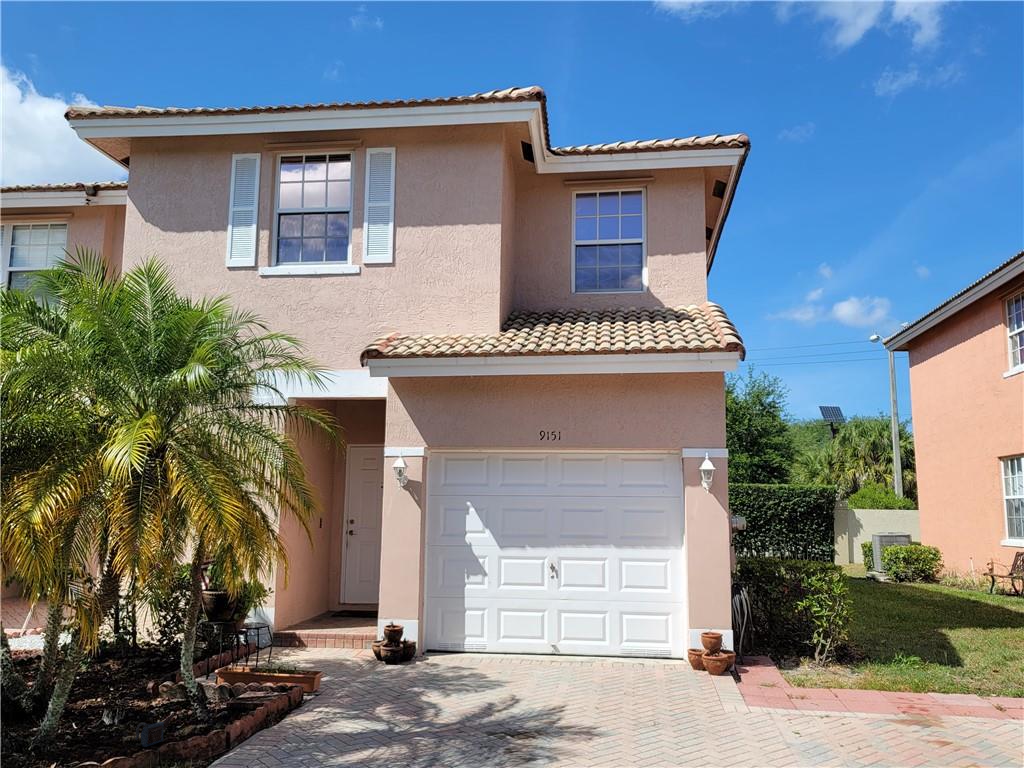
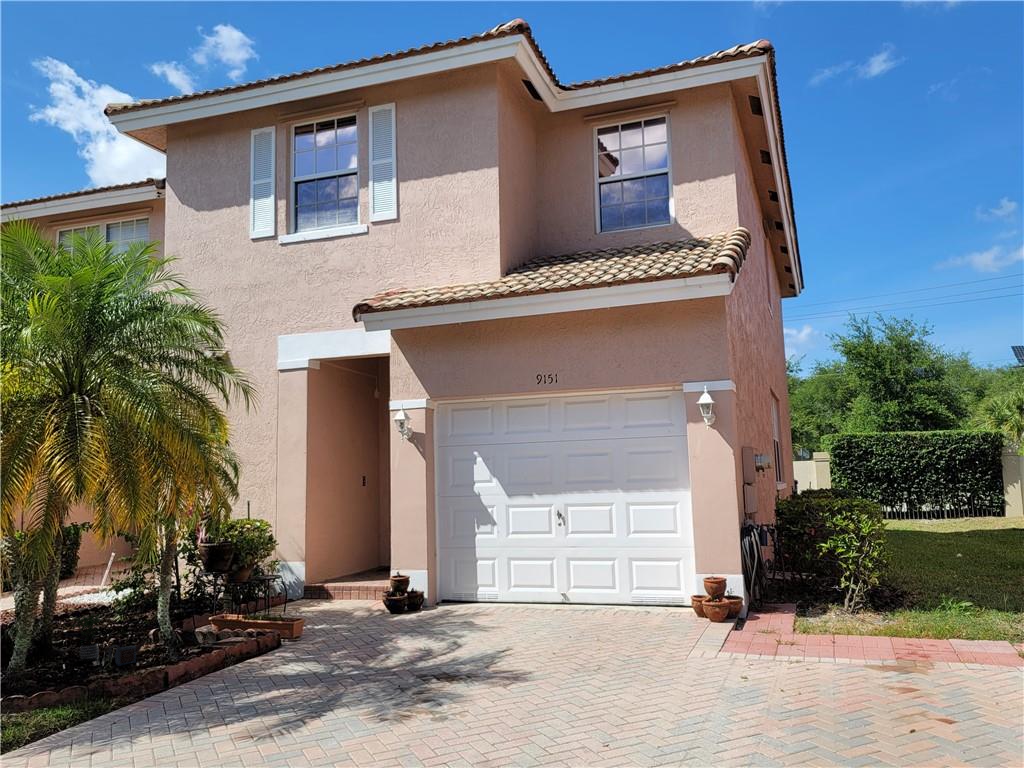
potted plant: none [80,683,121,742] -> present [71,614,101,662]

